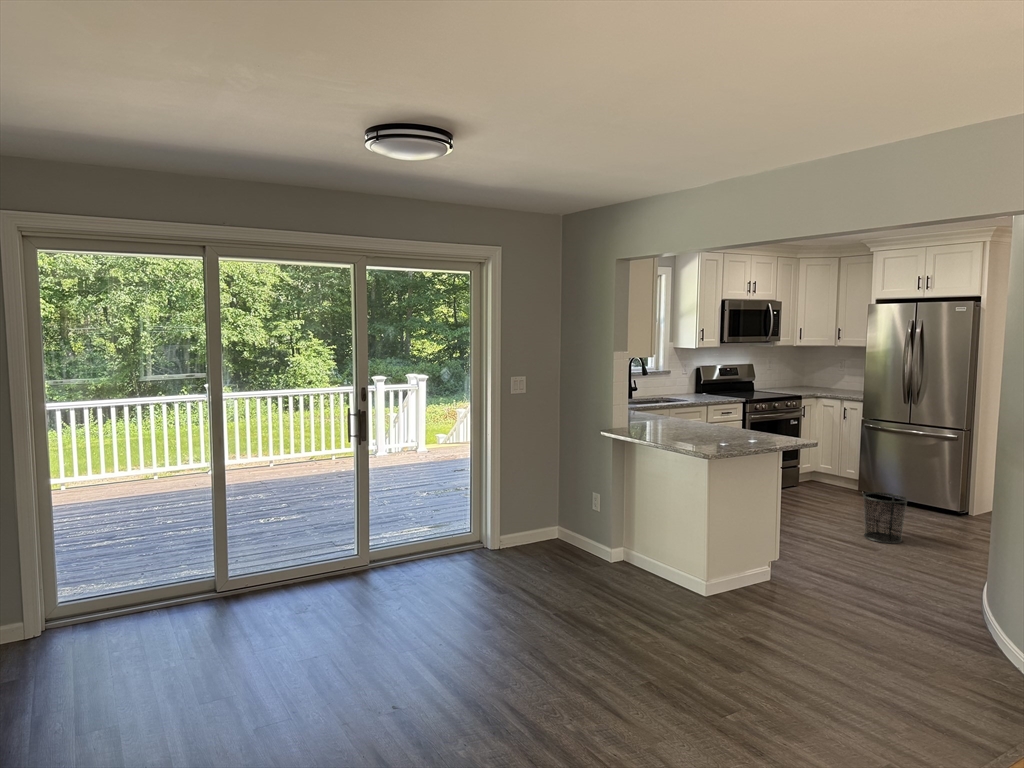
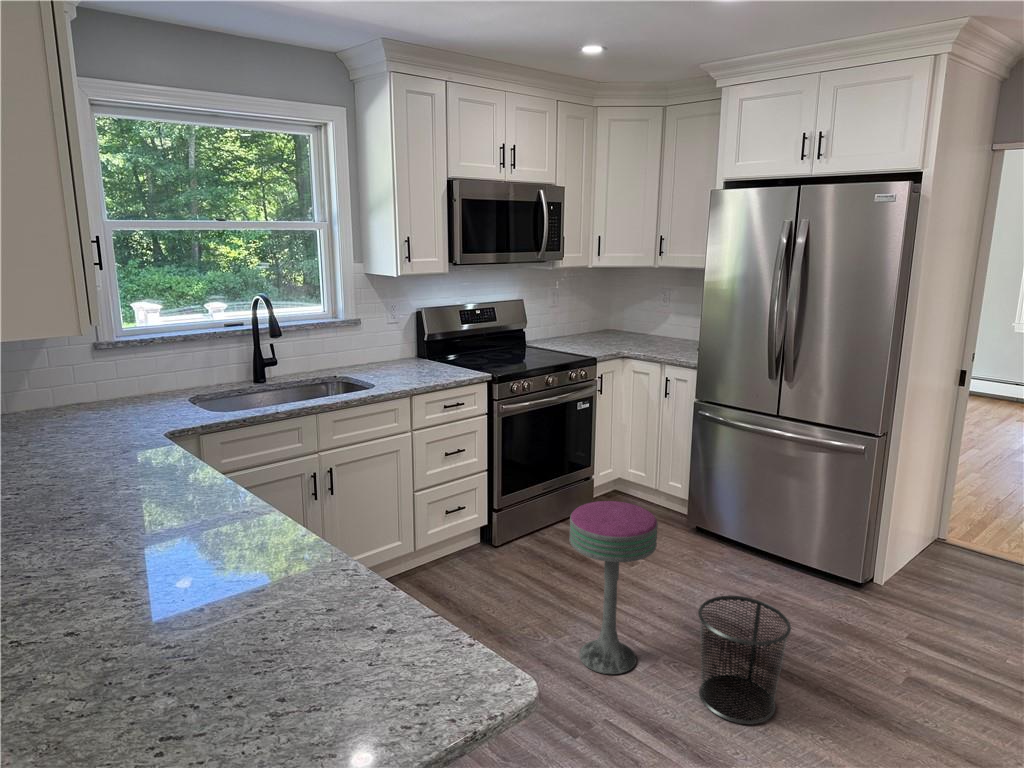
bar stool: none [798,451,842,529] -> present [569,501,658,674]

